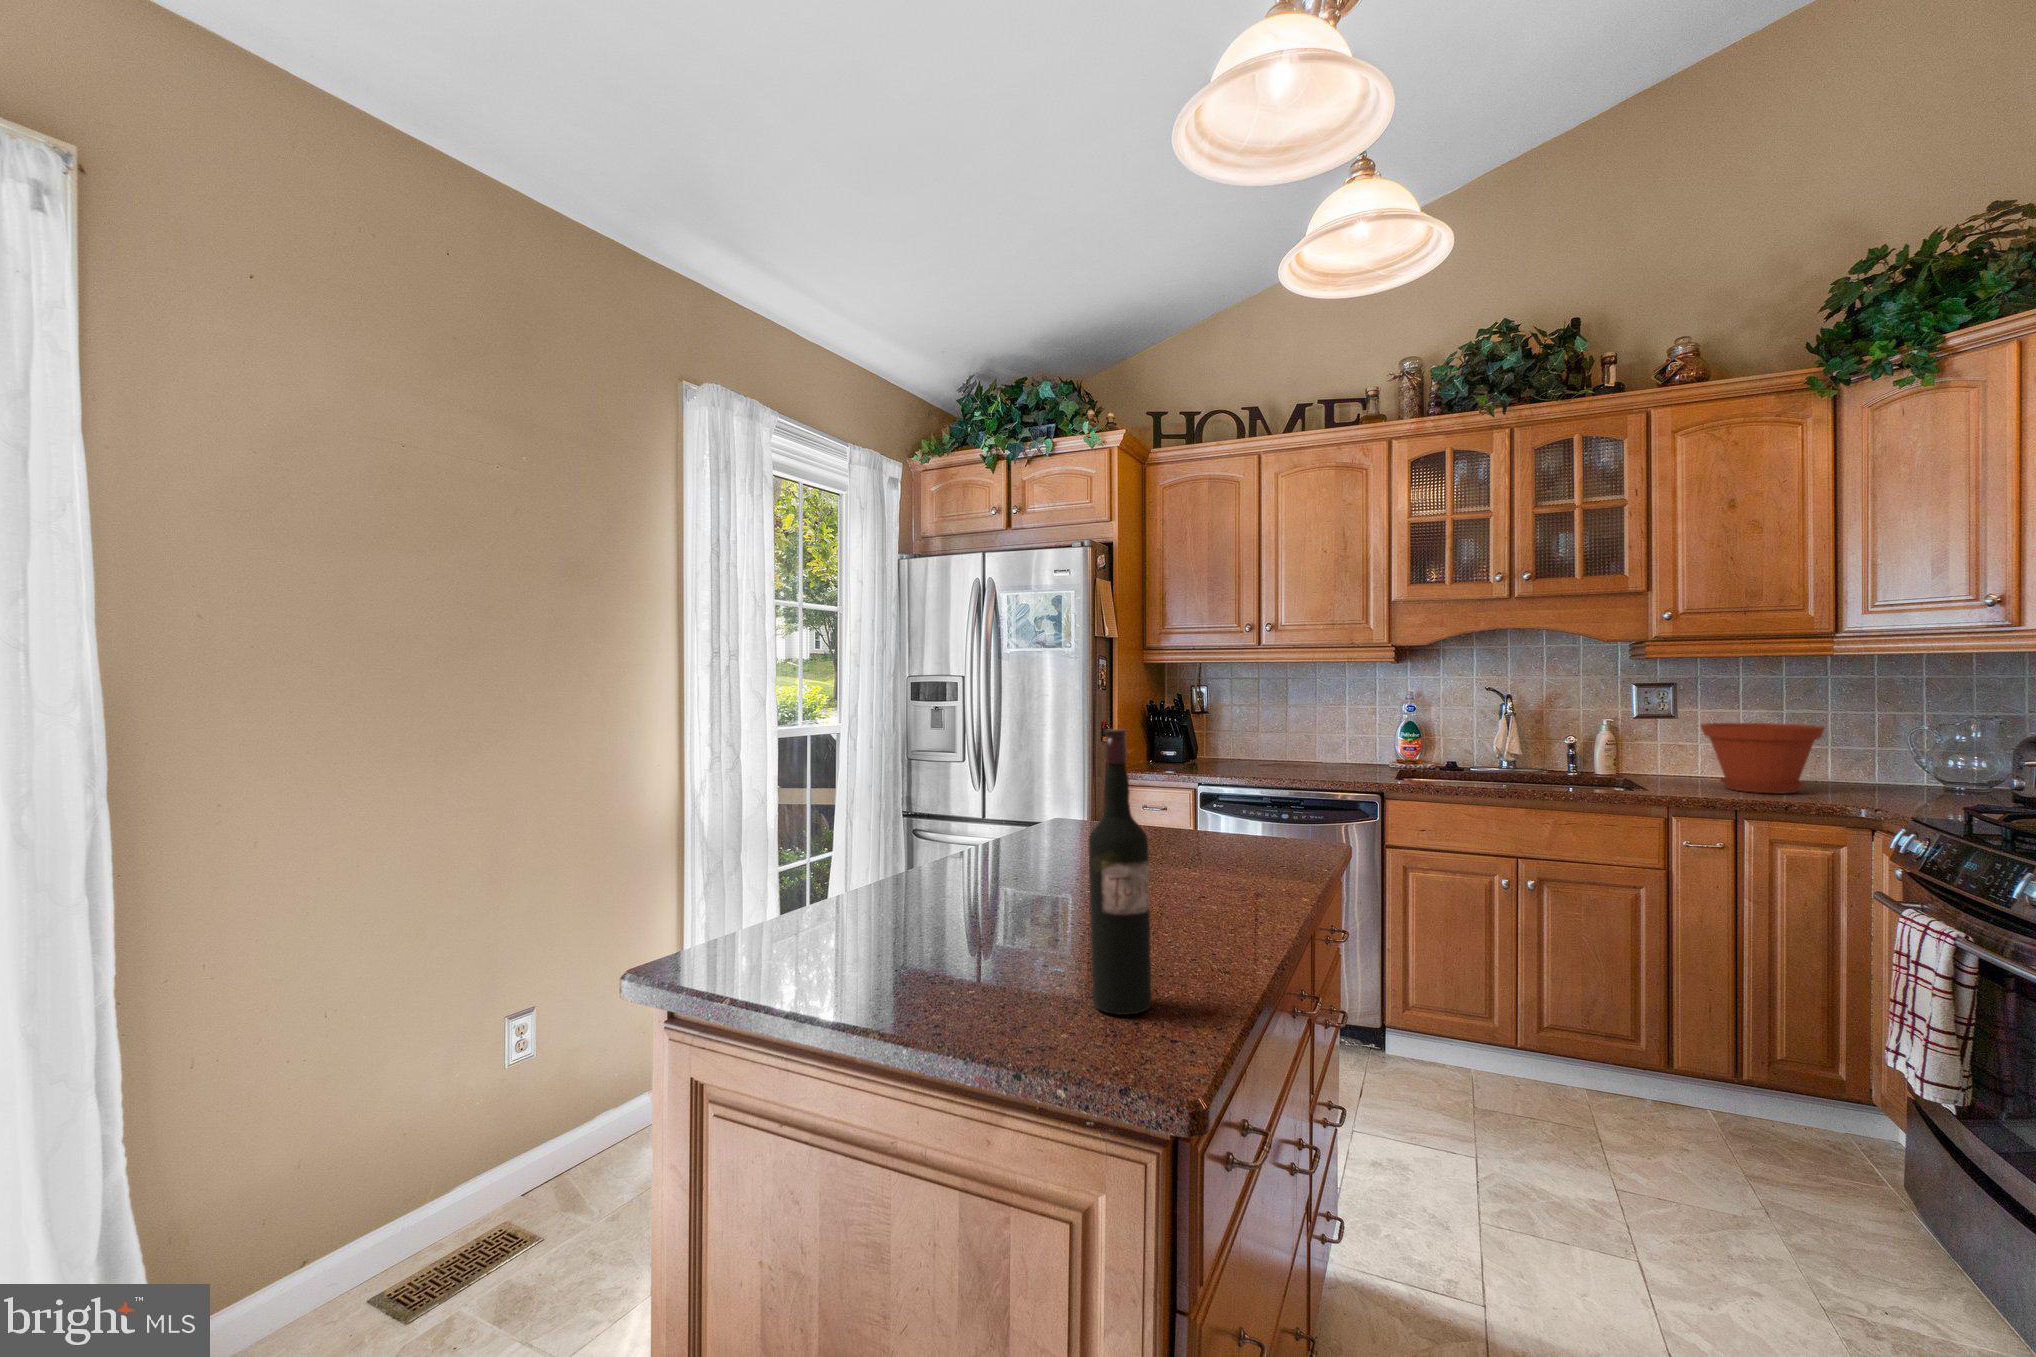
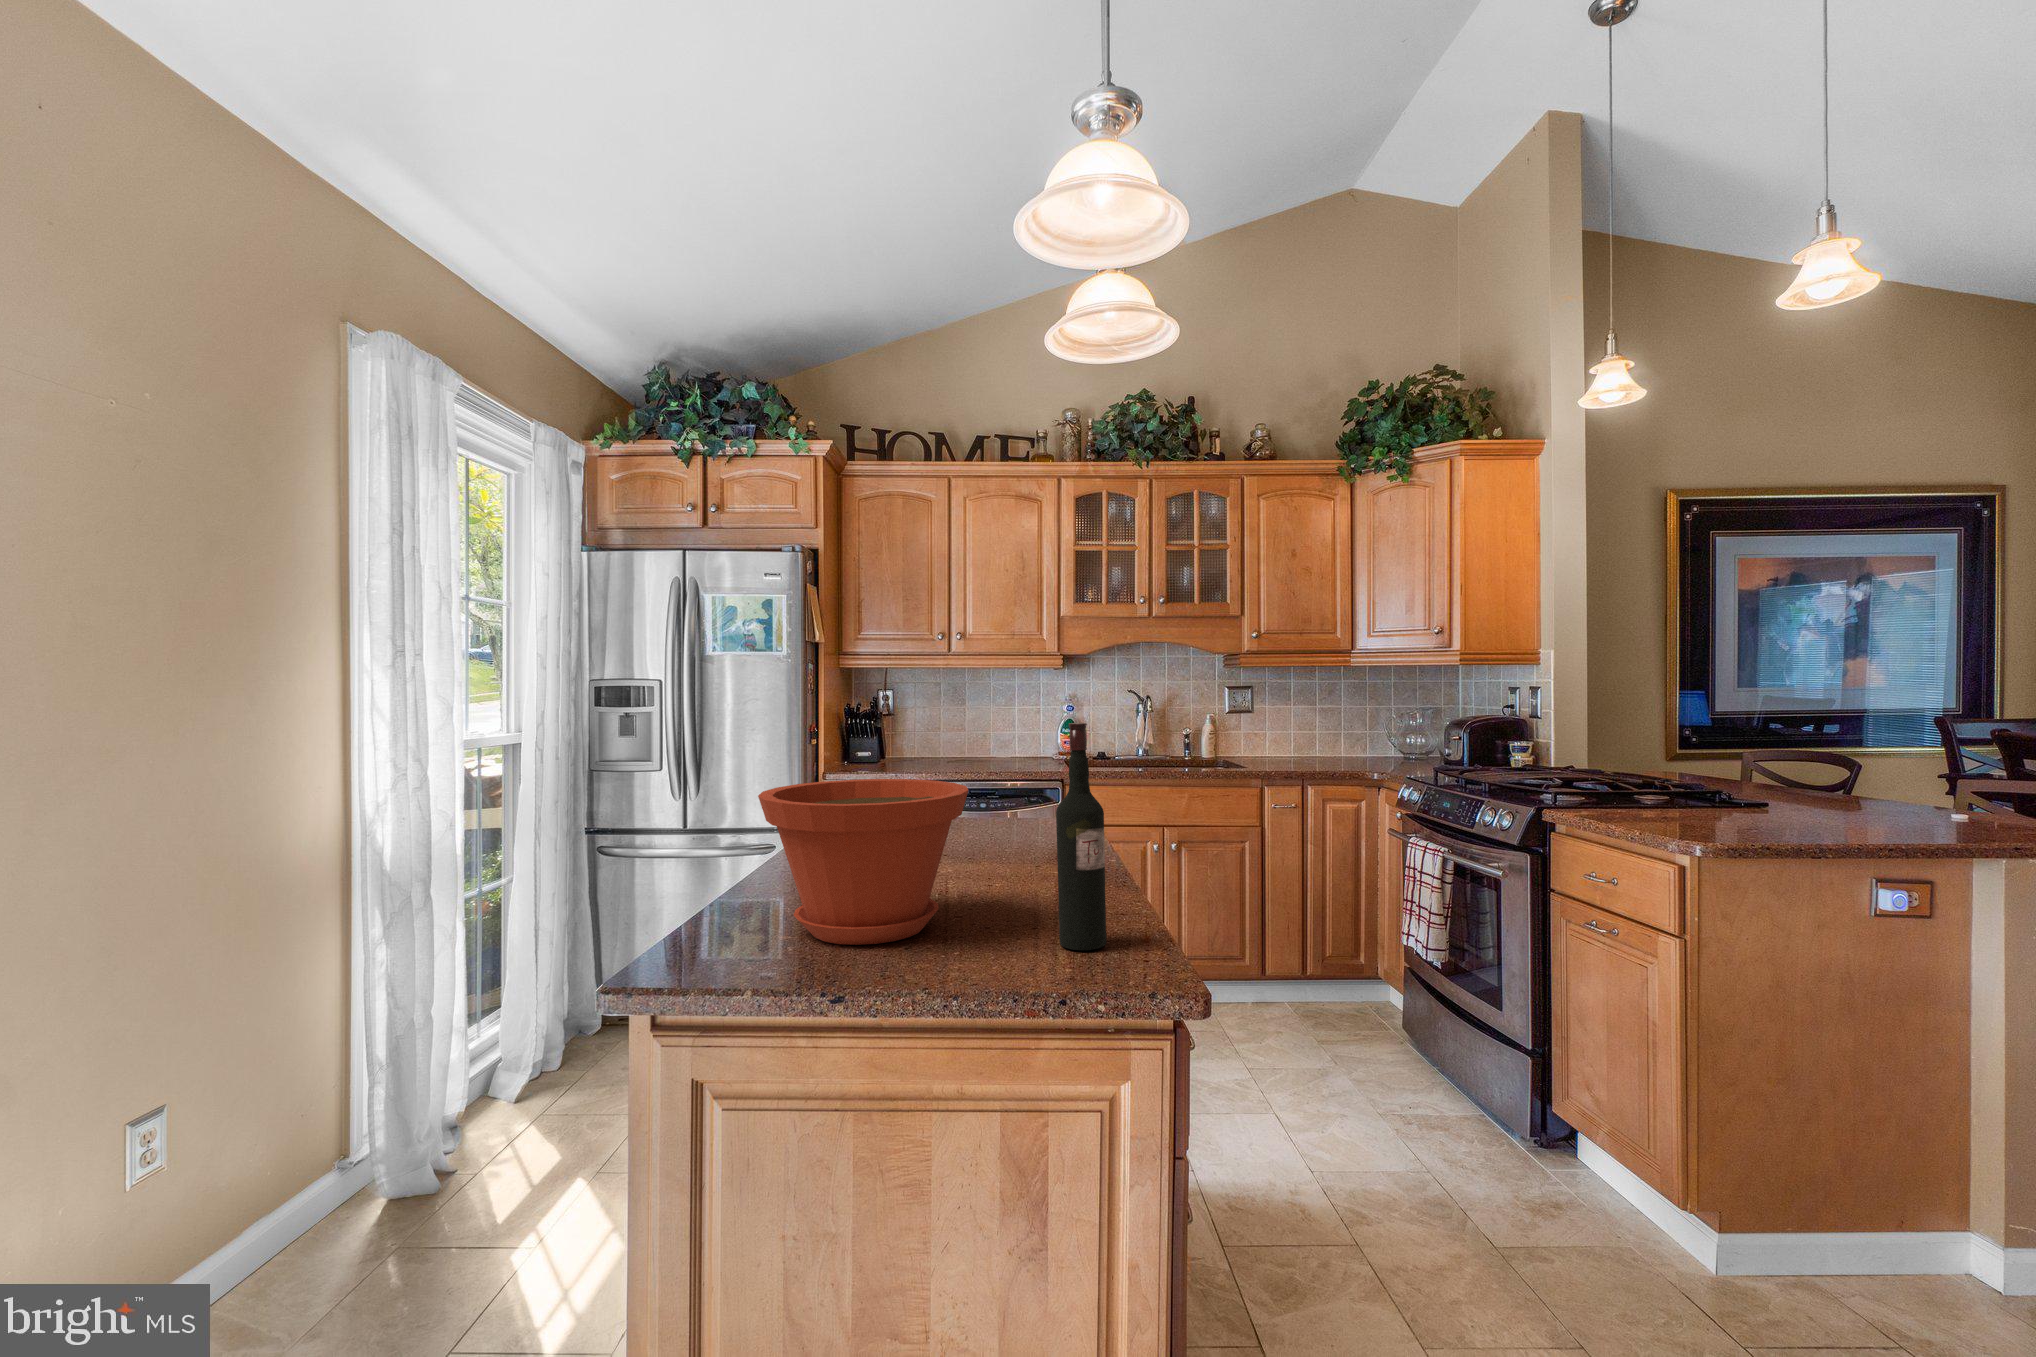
plant pot: present [1701,723,1824,793] -> present [758,779,968,945]

